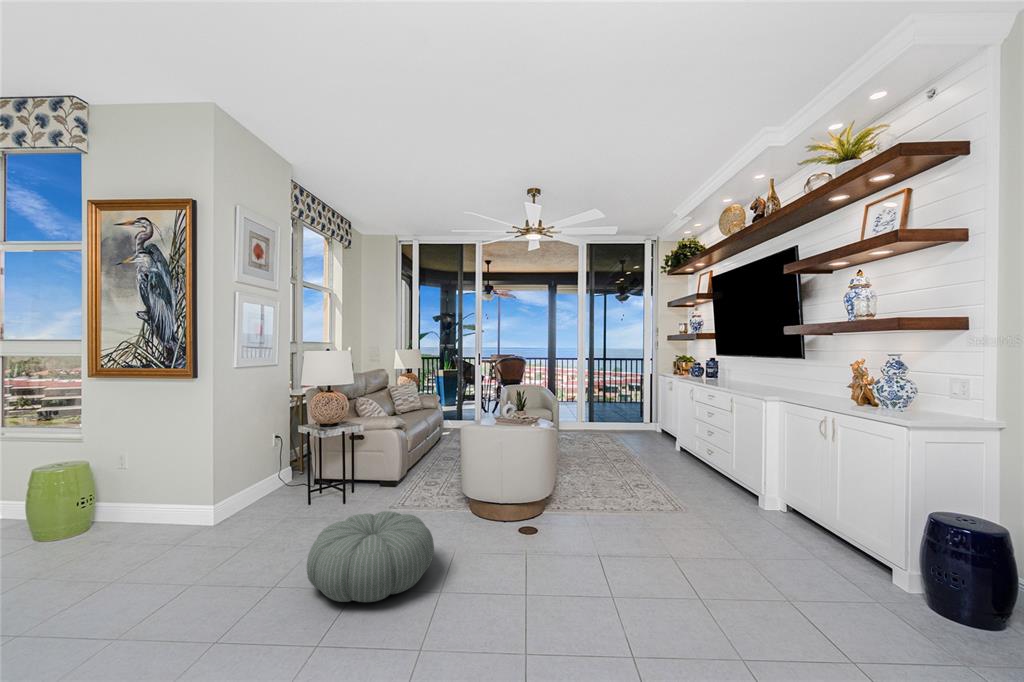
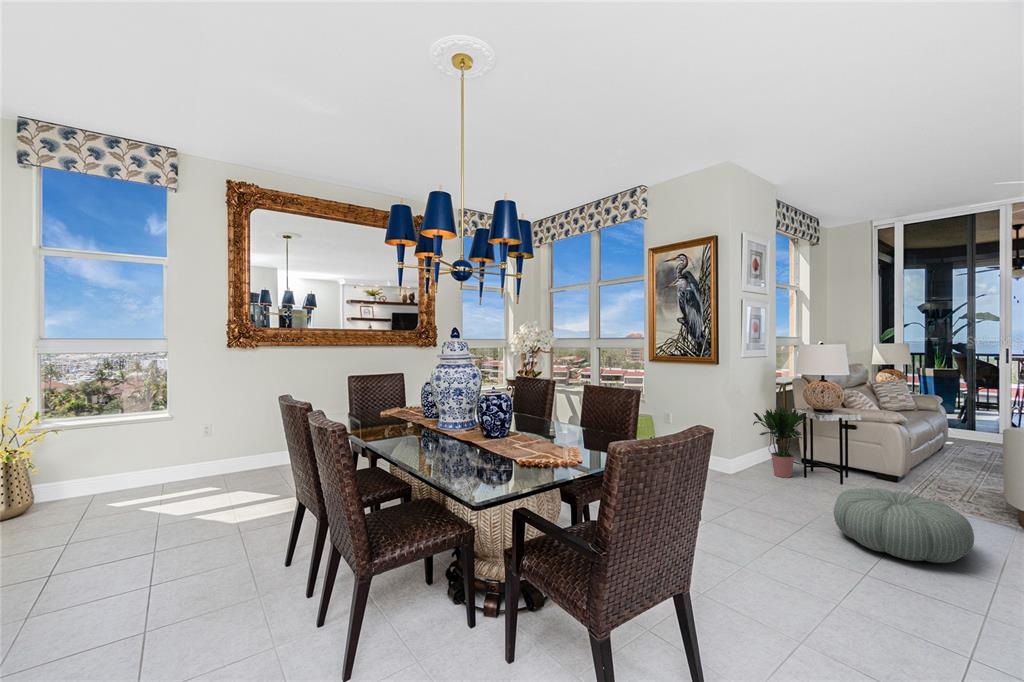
potted plant: none [246,419,318,513] -> present [753,406,807,478]

